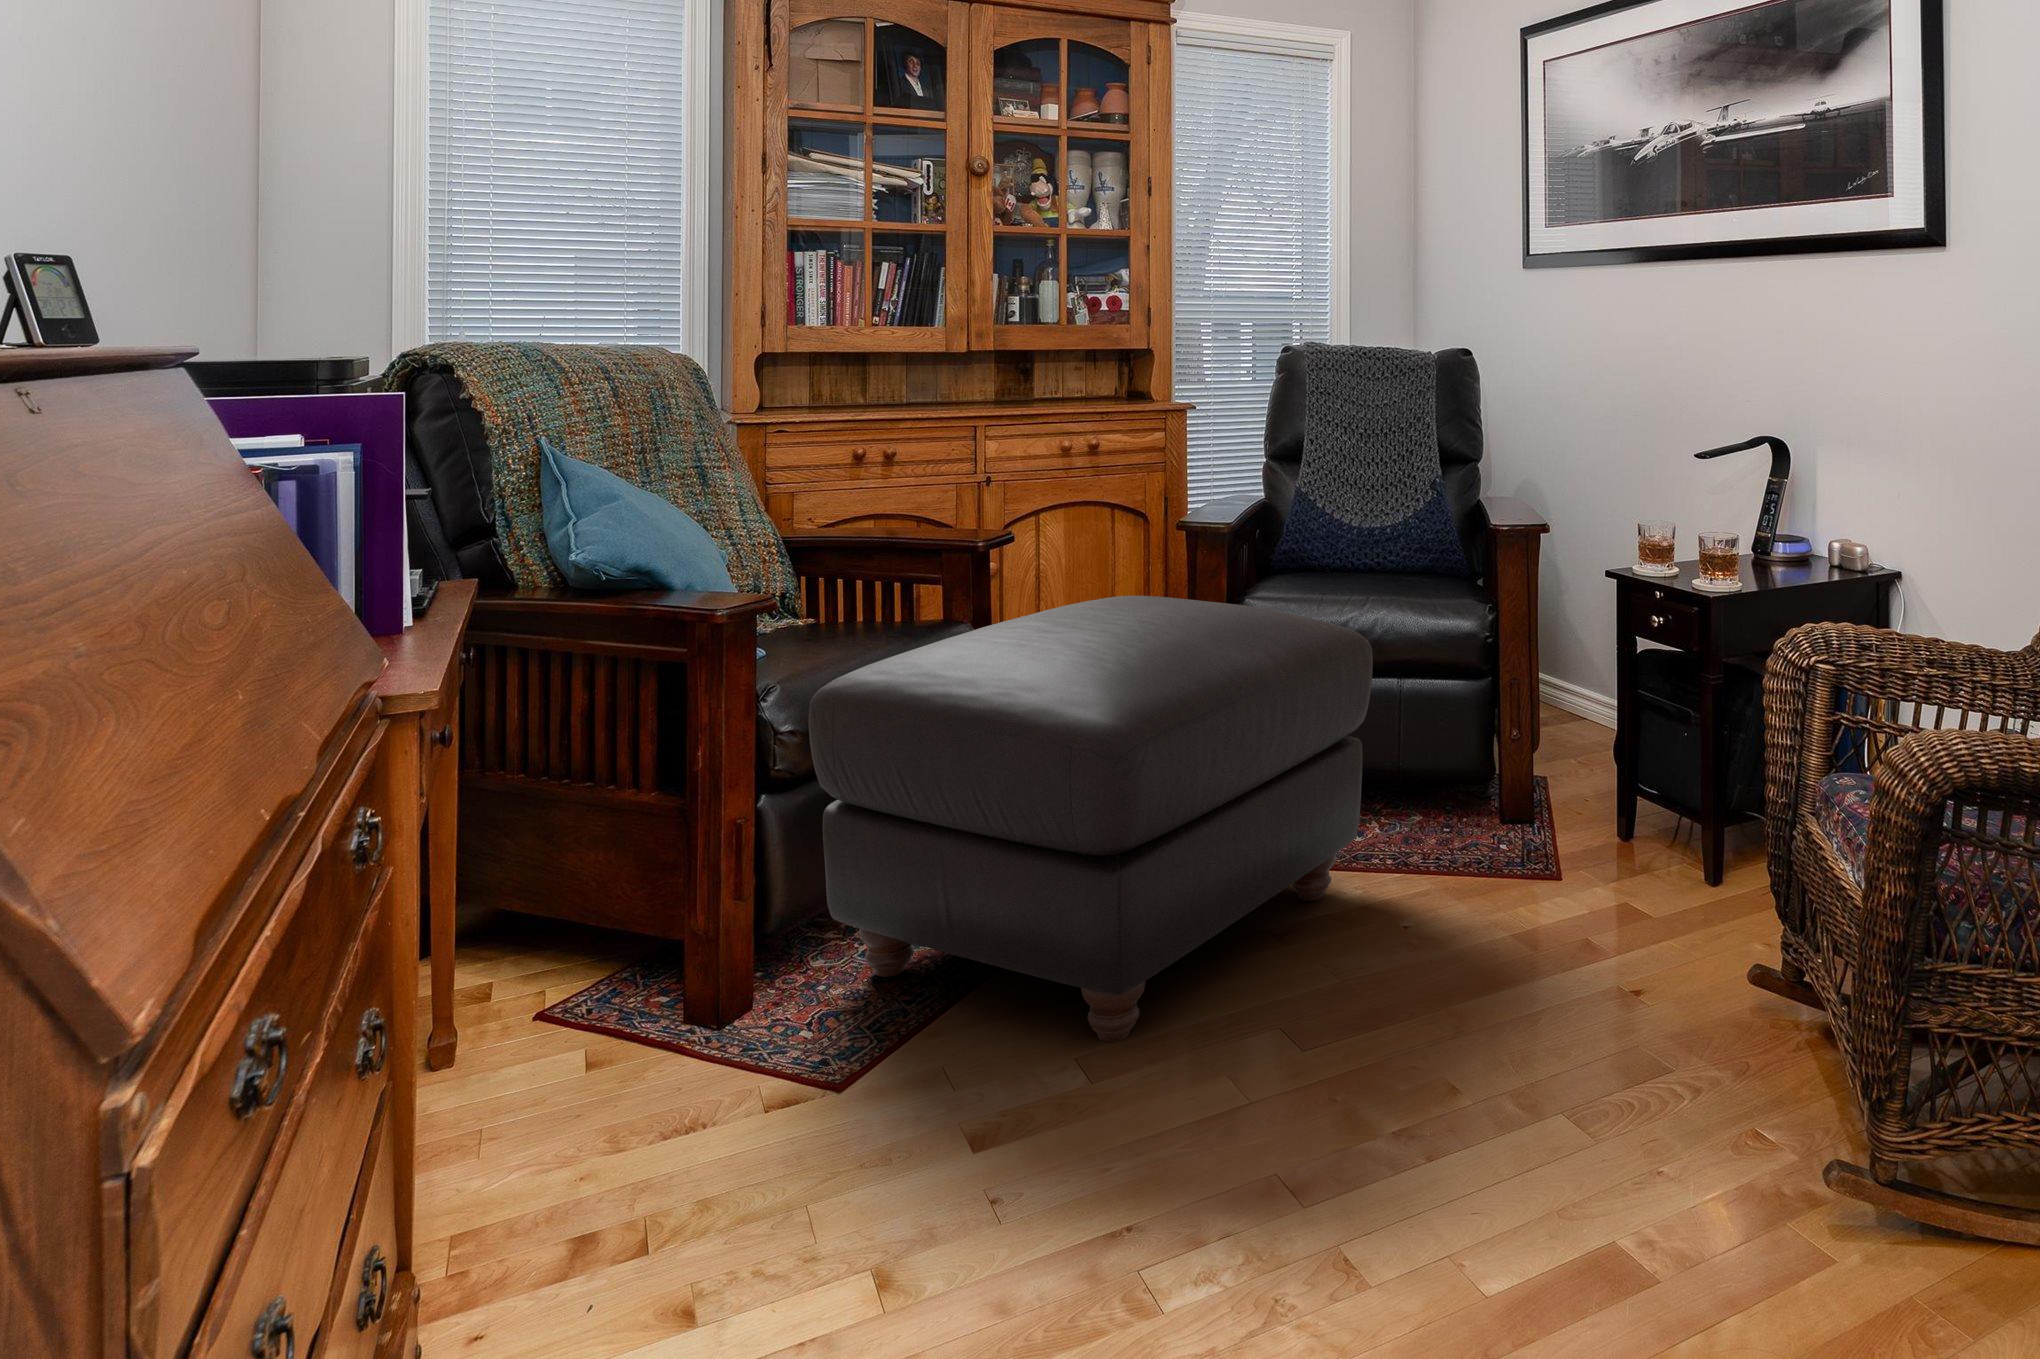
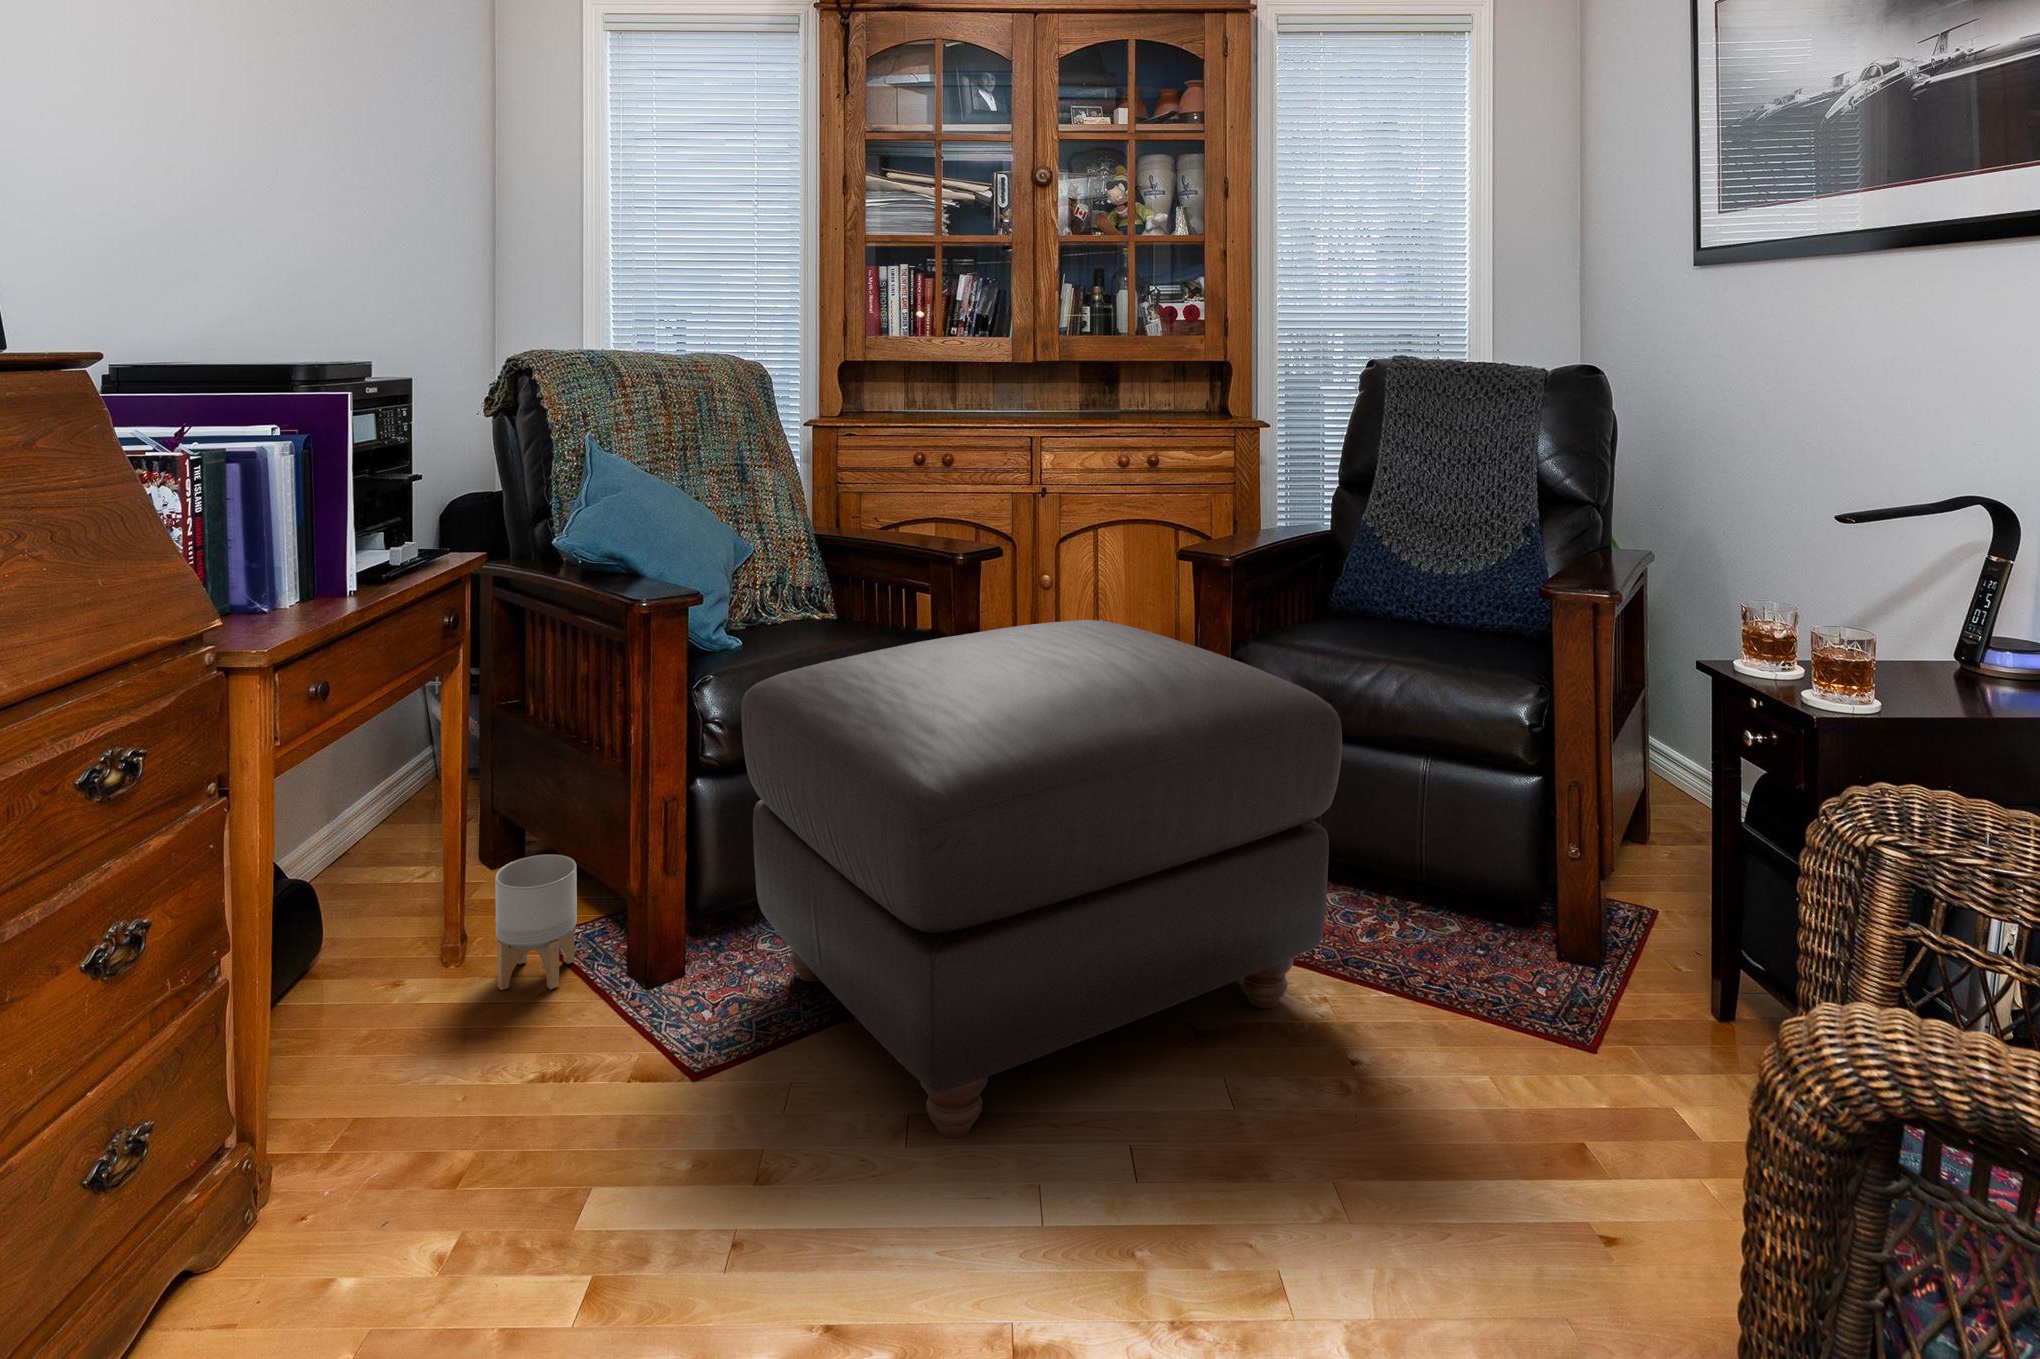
planter: none [511,909,611,1065] -> present [495,854,577,990]

